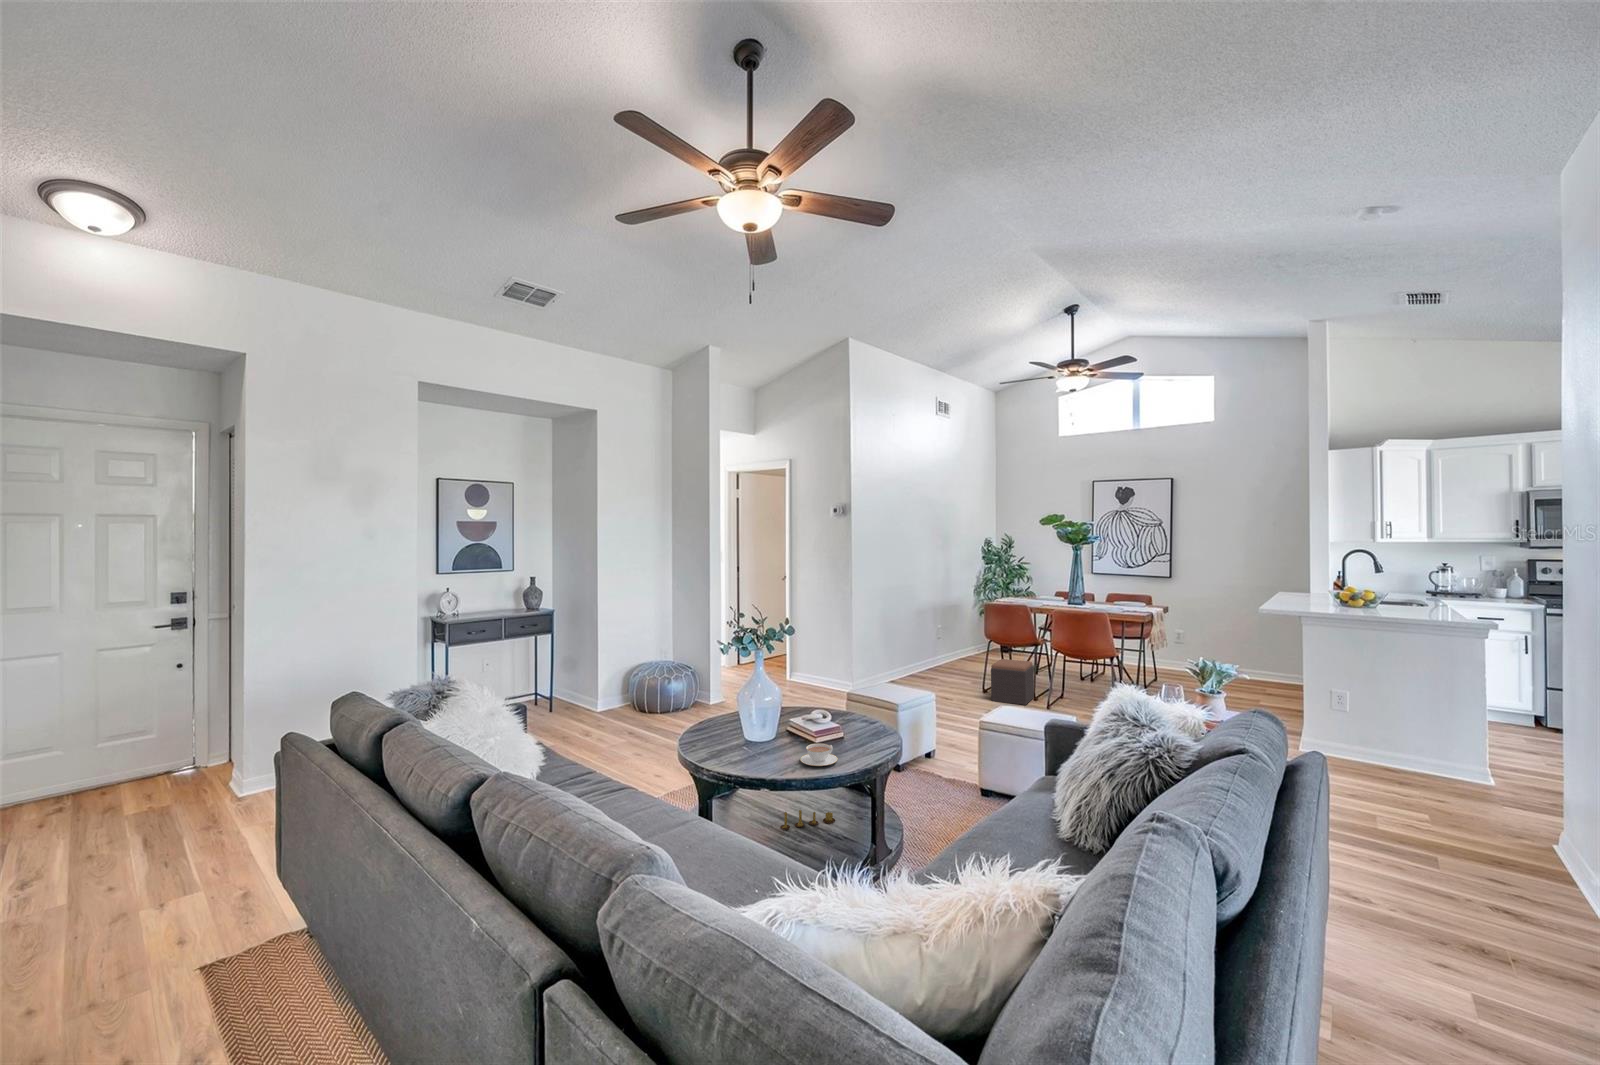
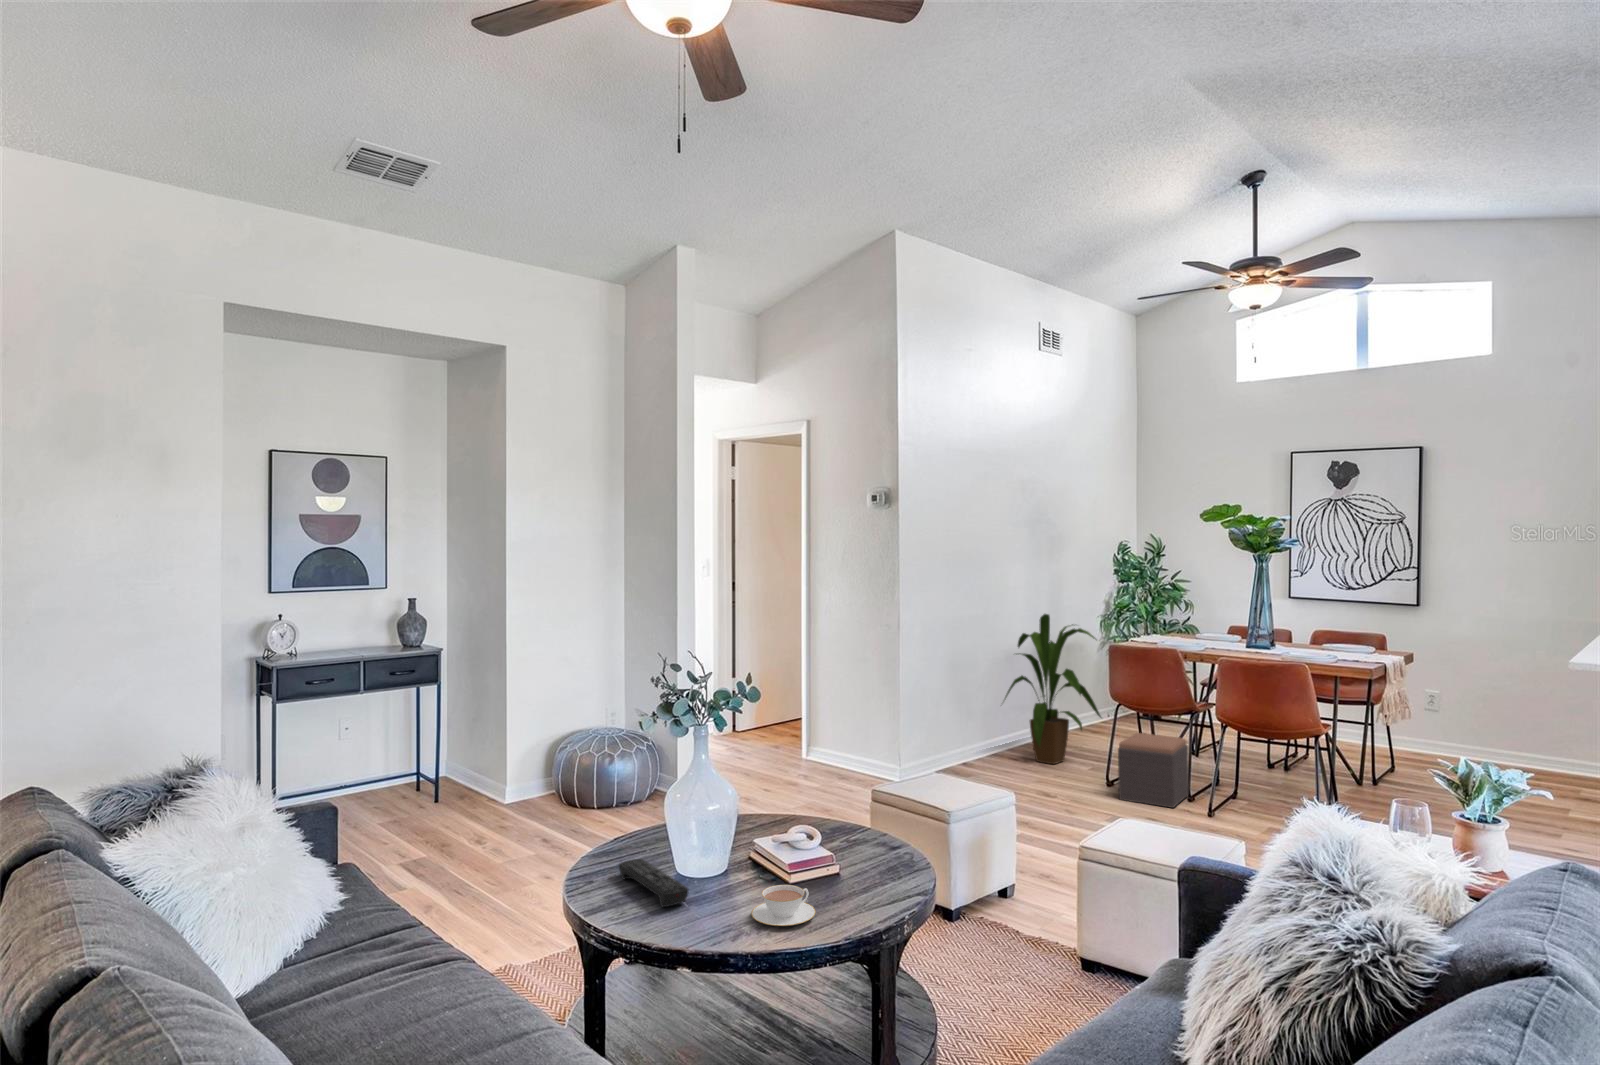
house plant: none [914,584,979,681] -> present [1005,614,1101,764]
remote control: none [713,733,761,759] -> present [619,859,688,907]
candle: present [780,810,835,829] -> none [730,988,824,1024]

